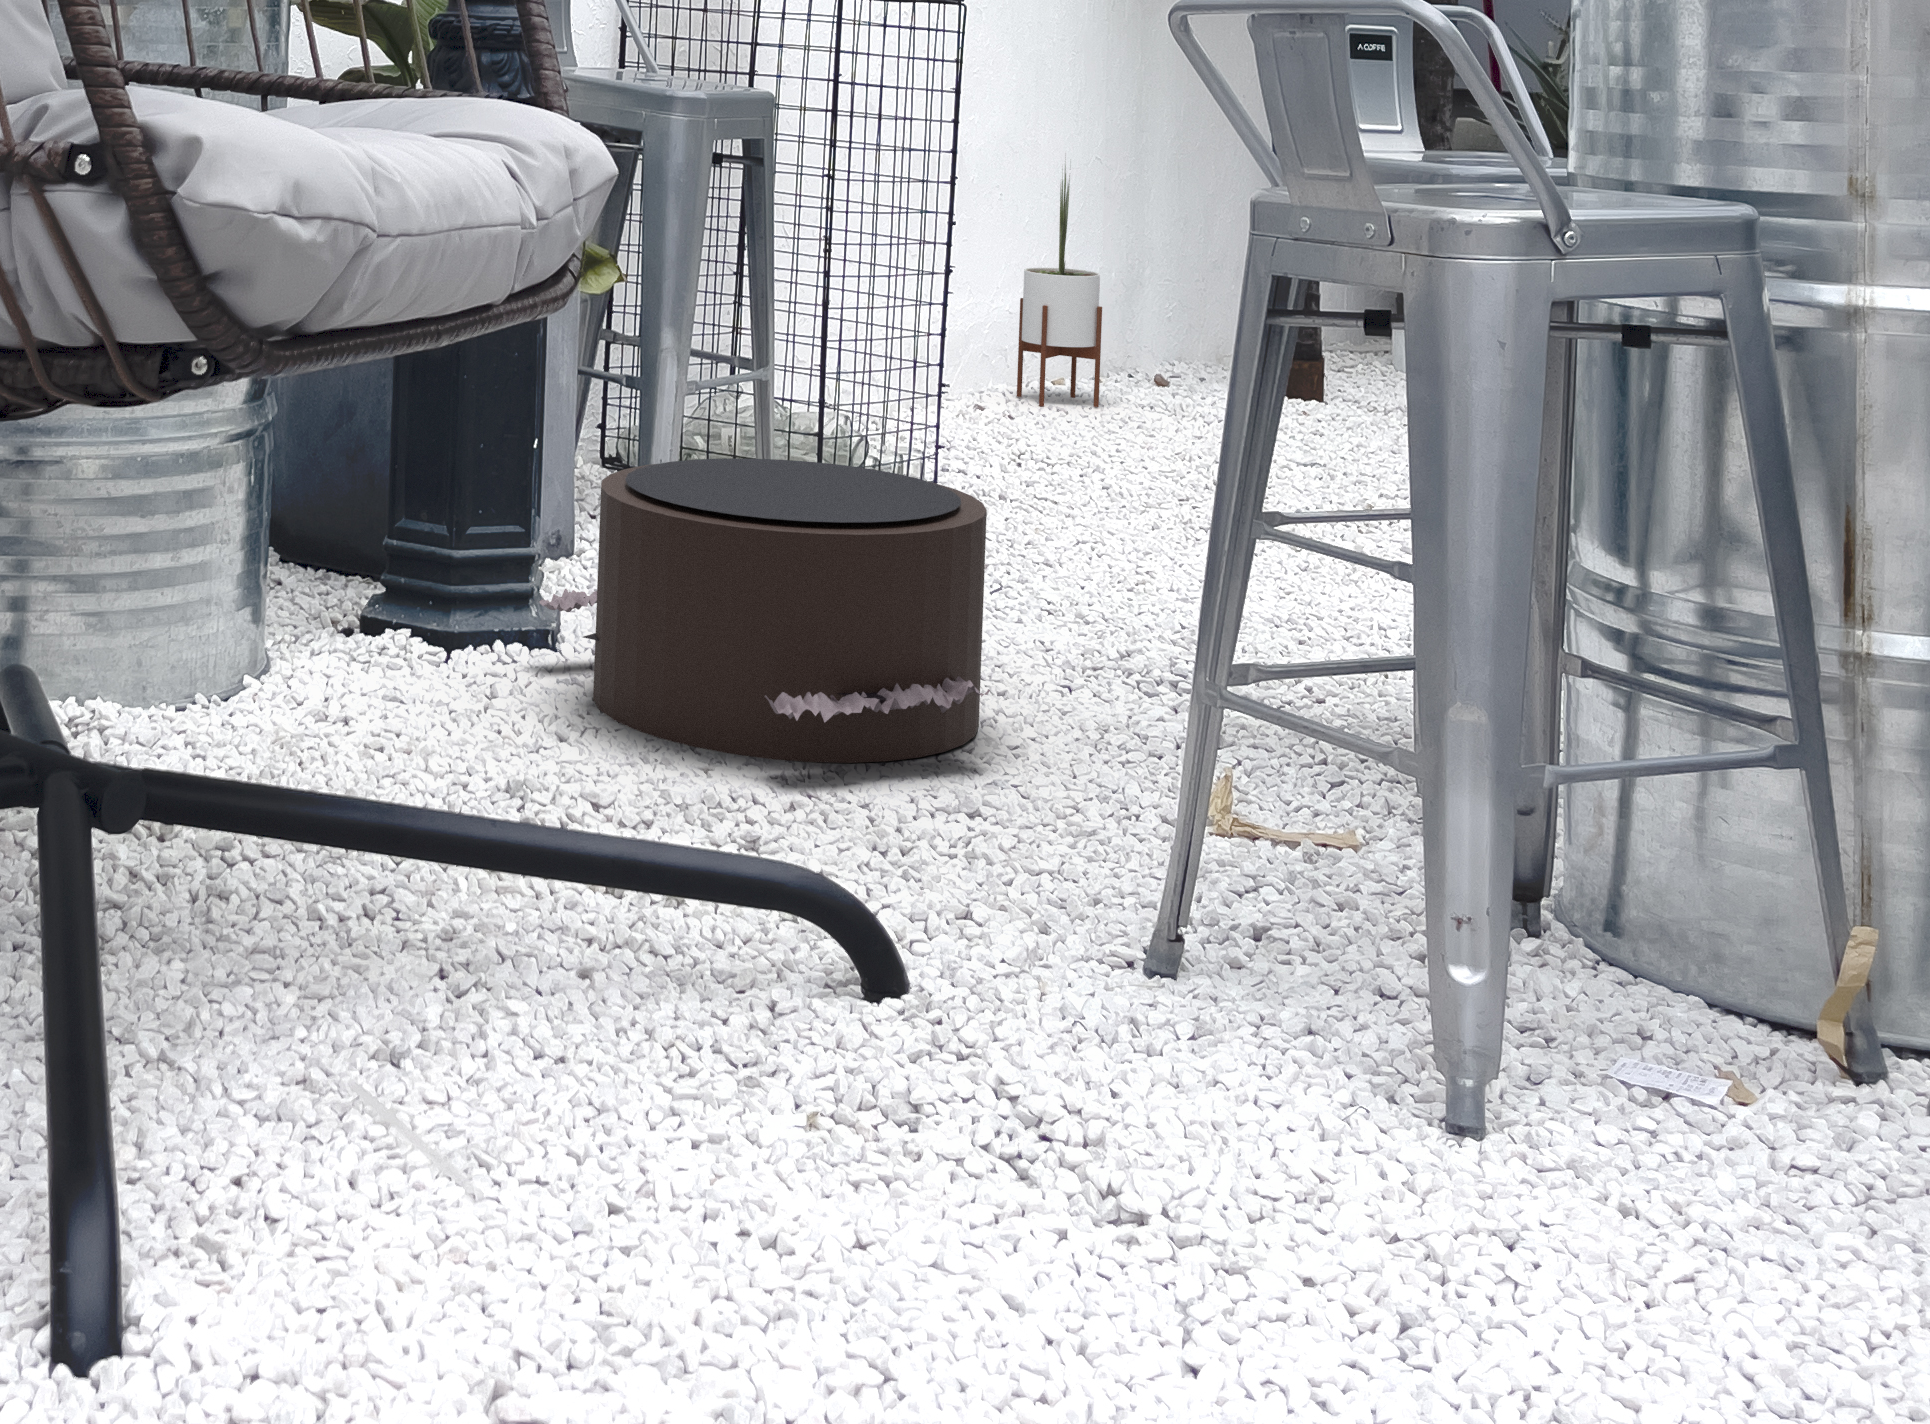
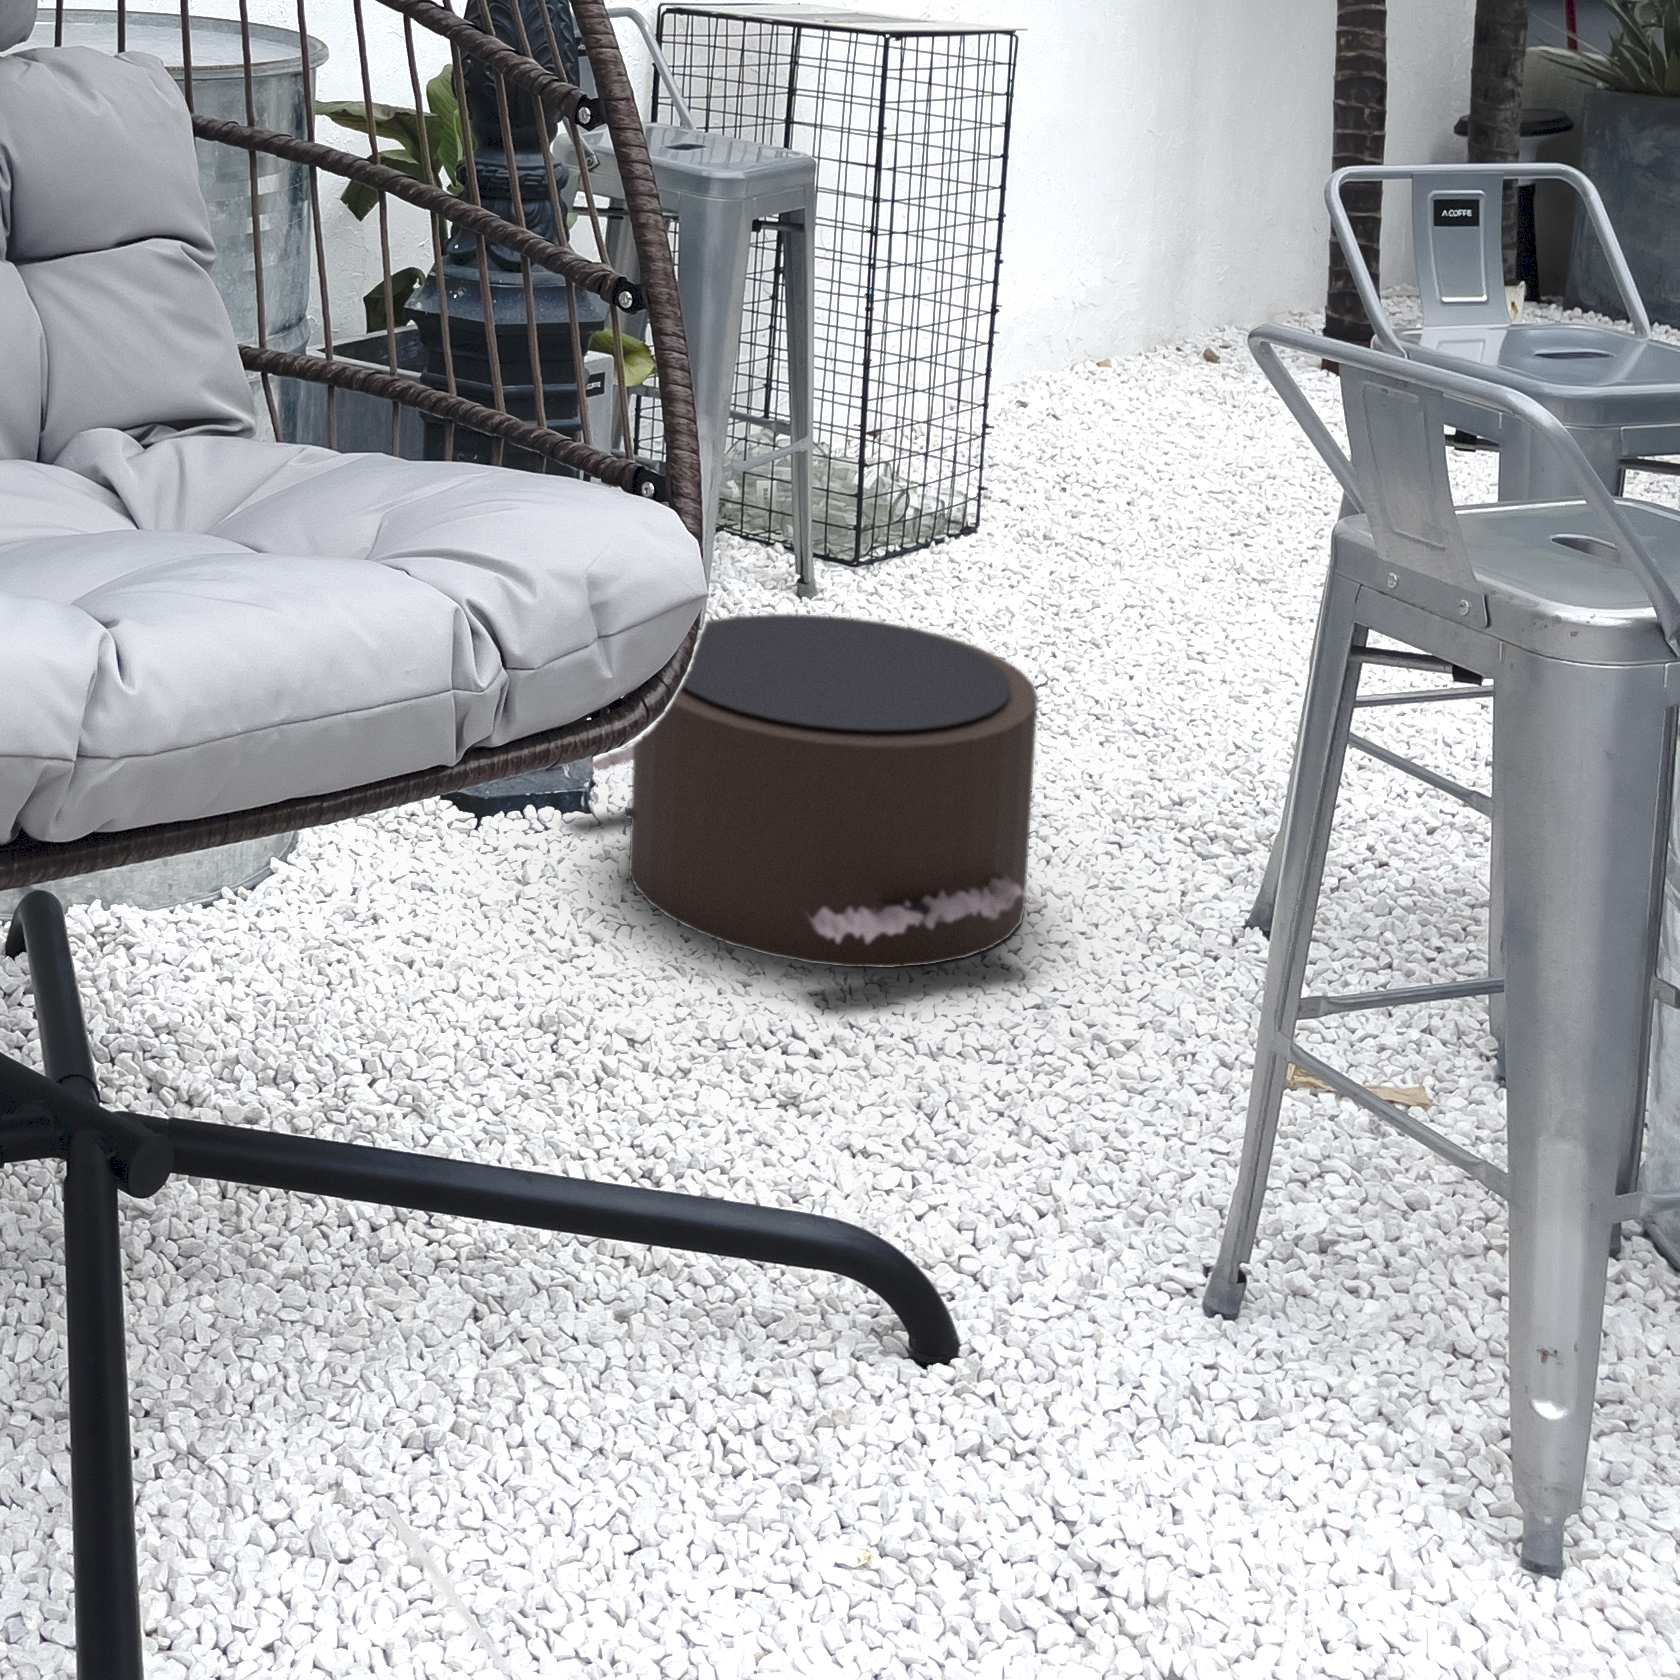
potted plant: present [1017,164,1102,407] -> none [1056,142,1146,395]

